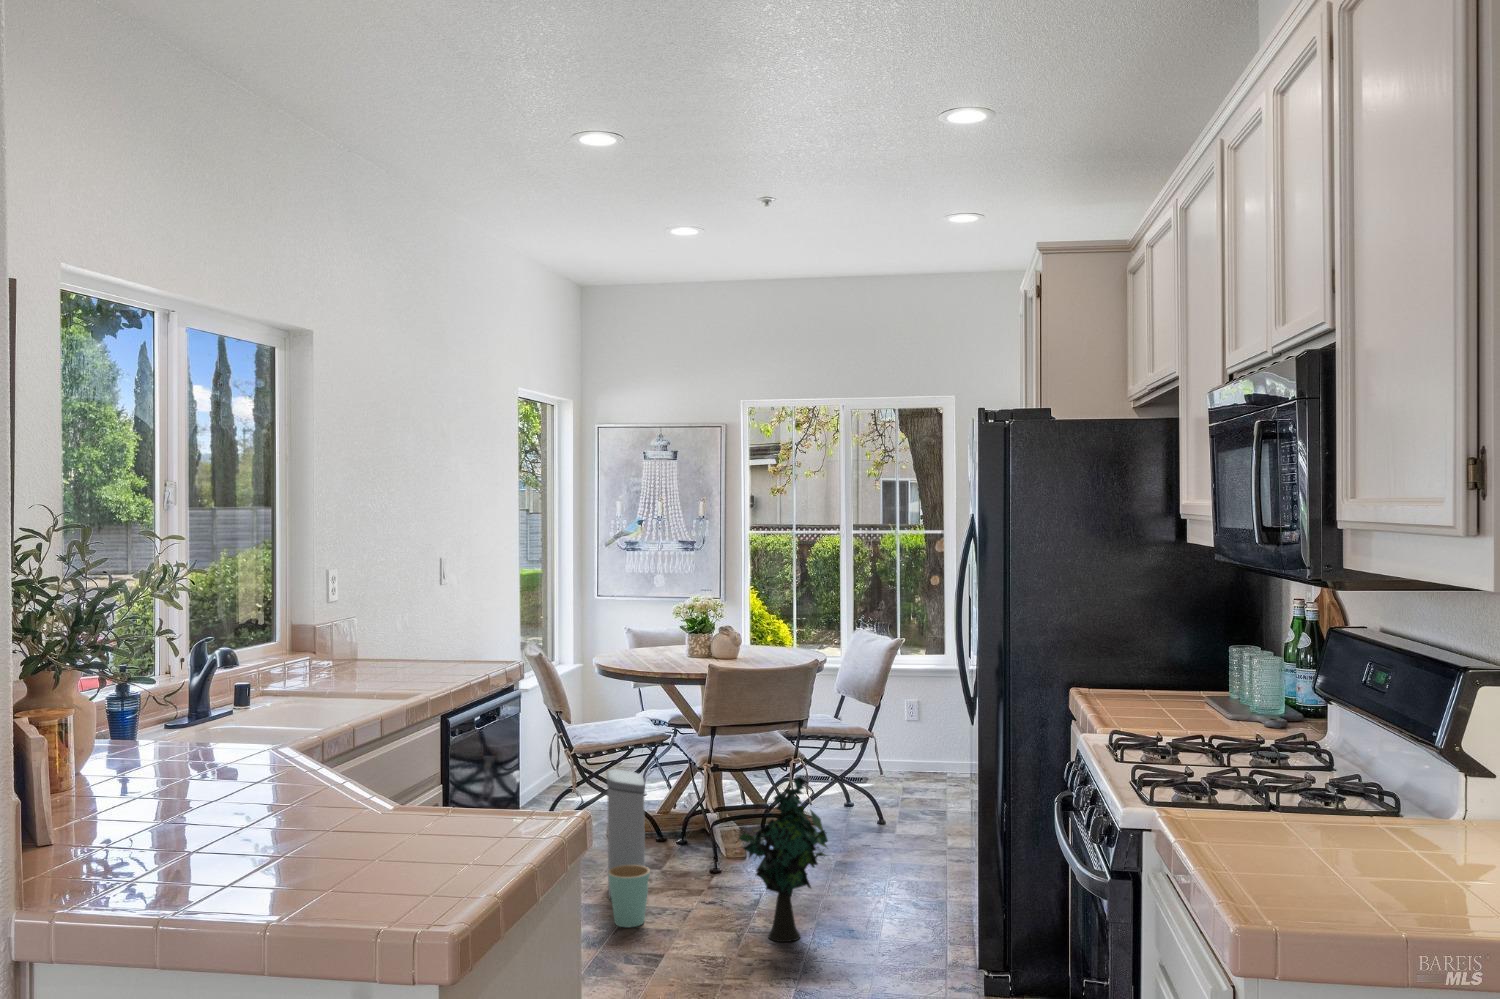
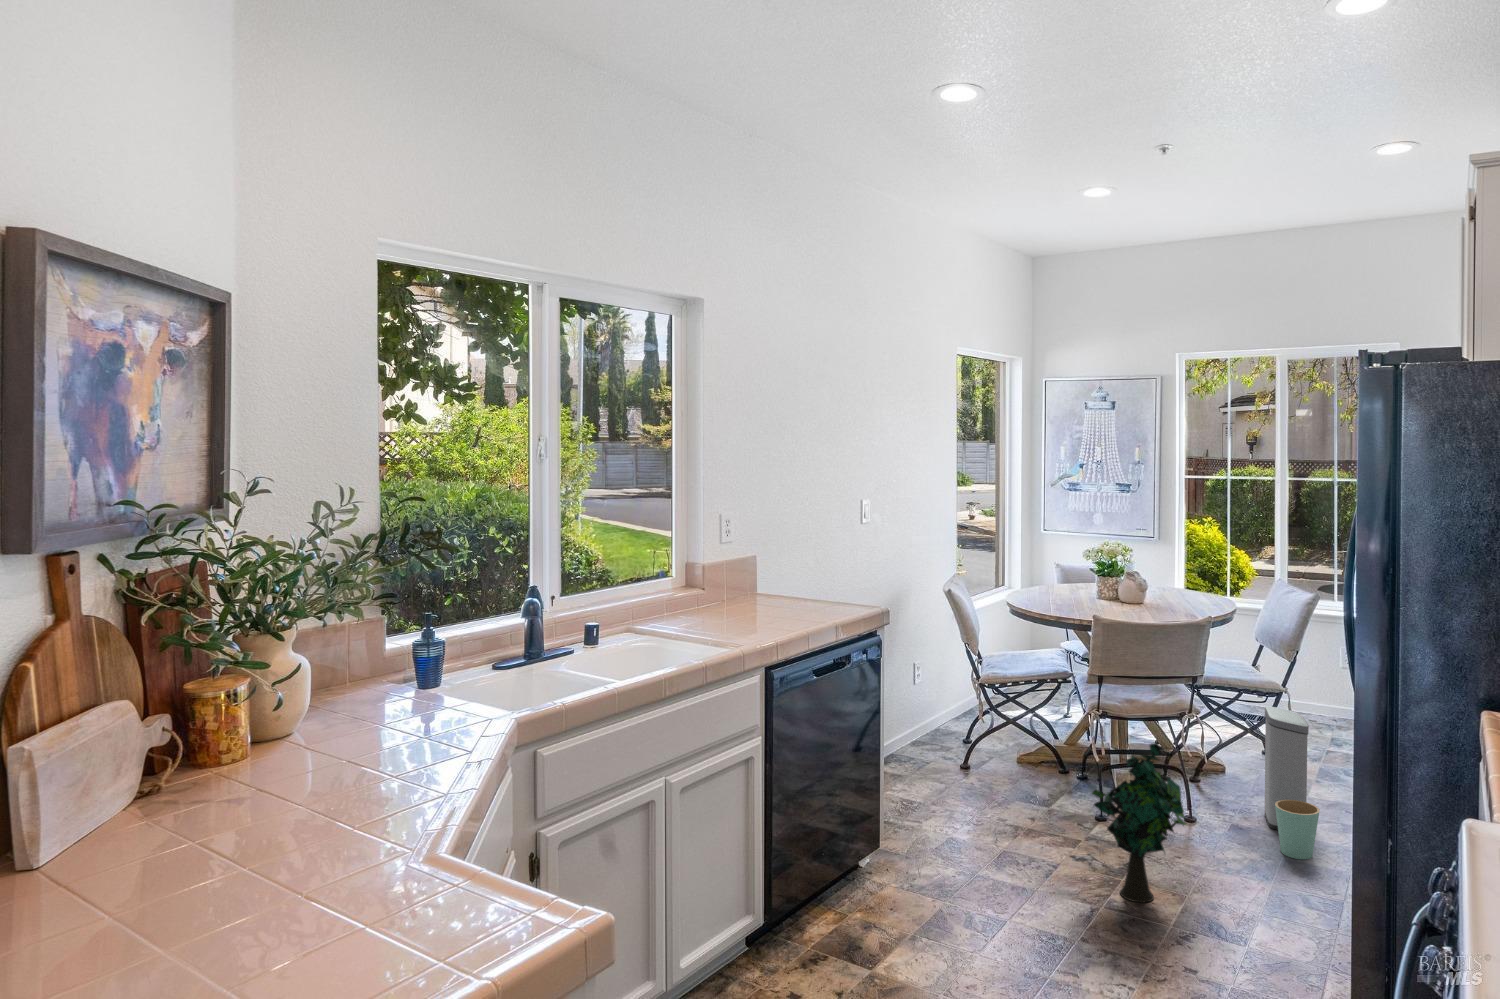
trash can: present [607,769,650,927] -> present [1265,707,1320,860]

